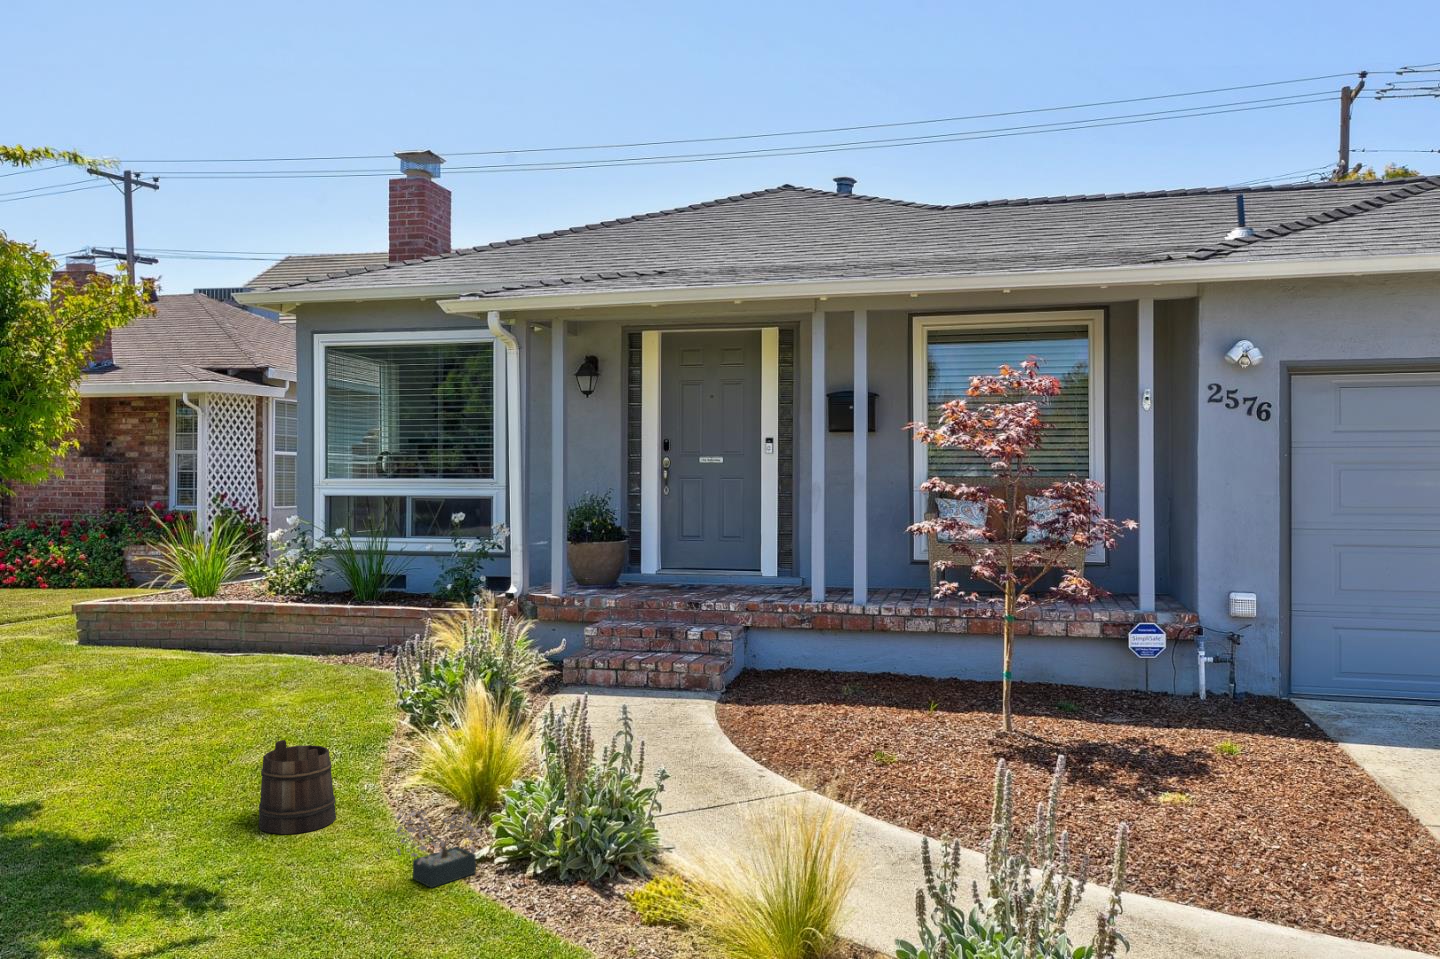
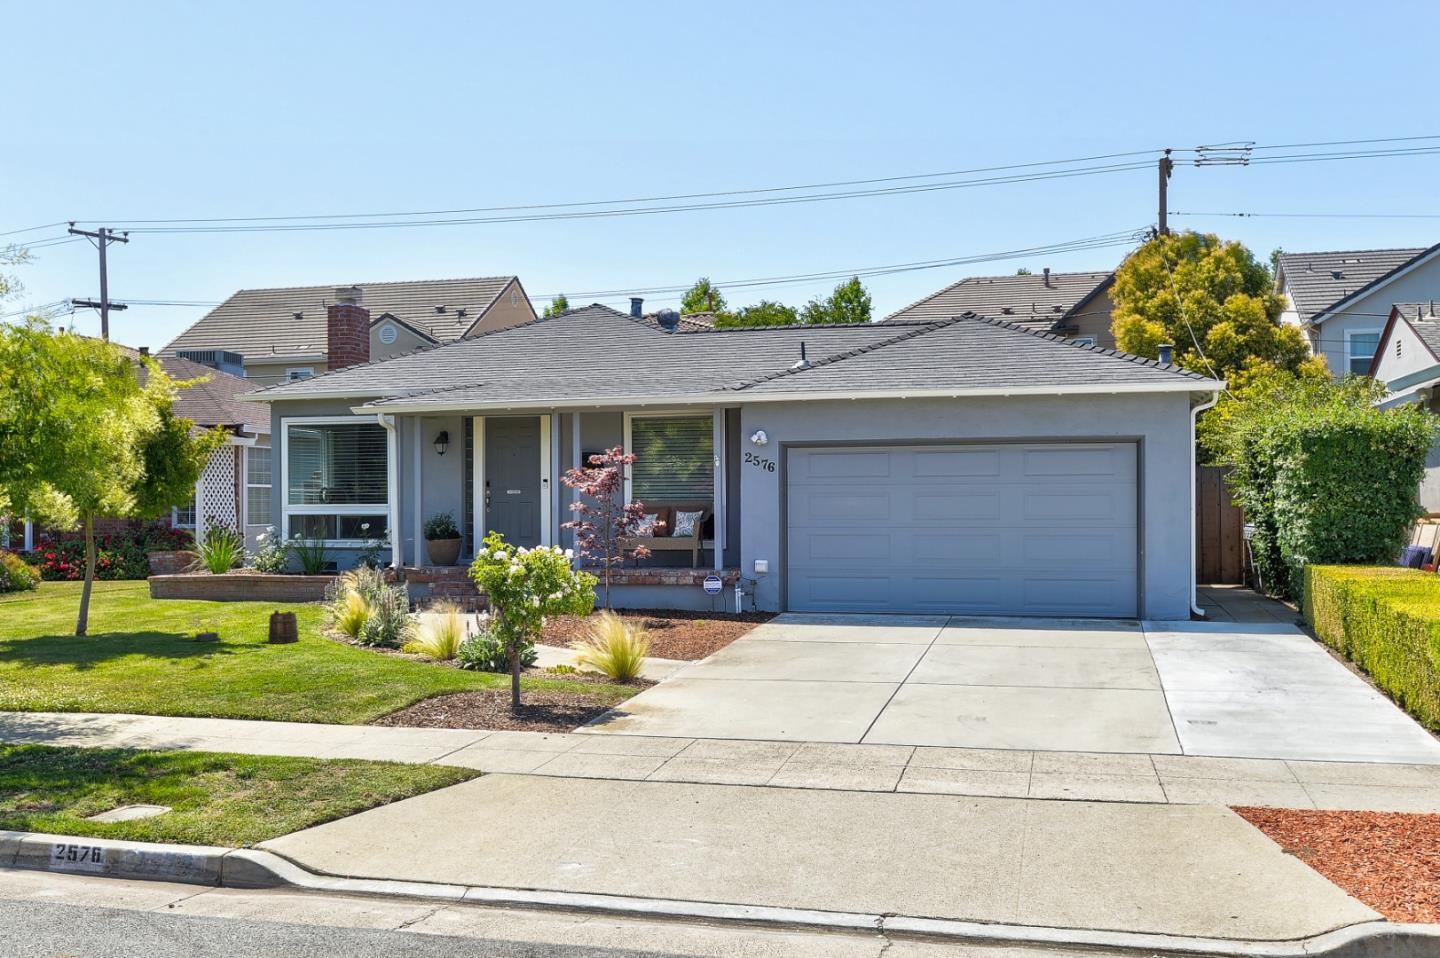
decorative plant: present [396,811,481,888] -> present [191,617,218,641]

